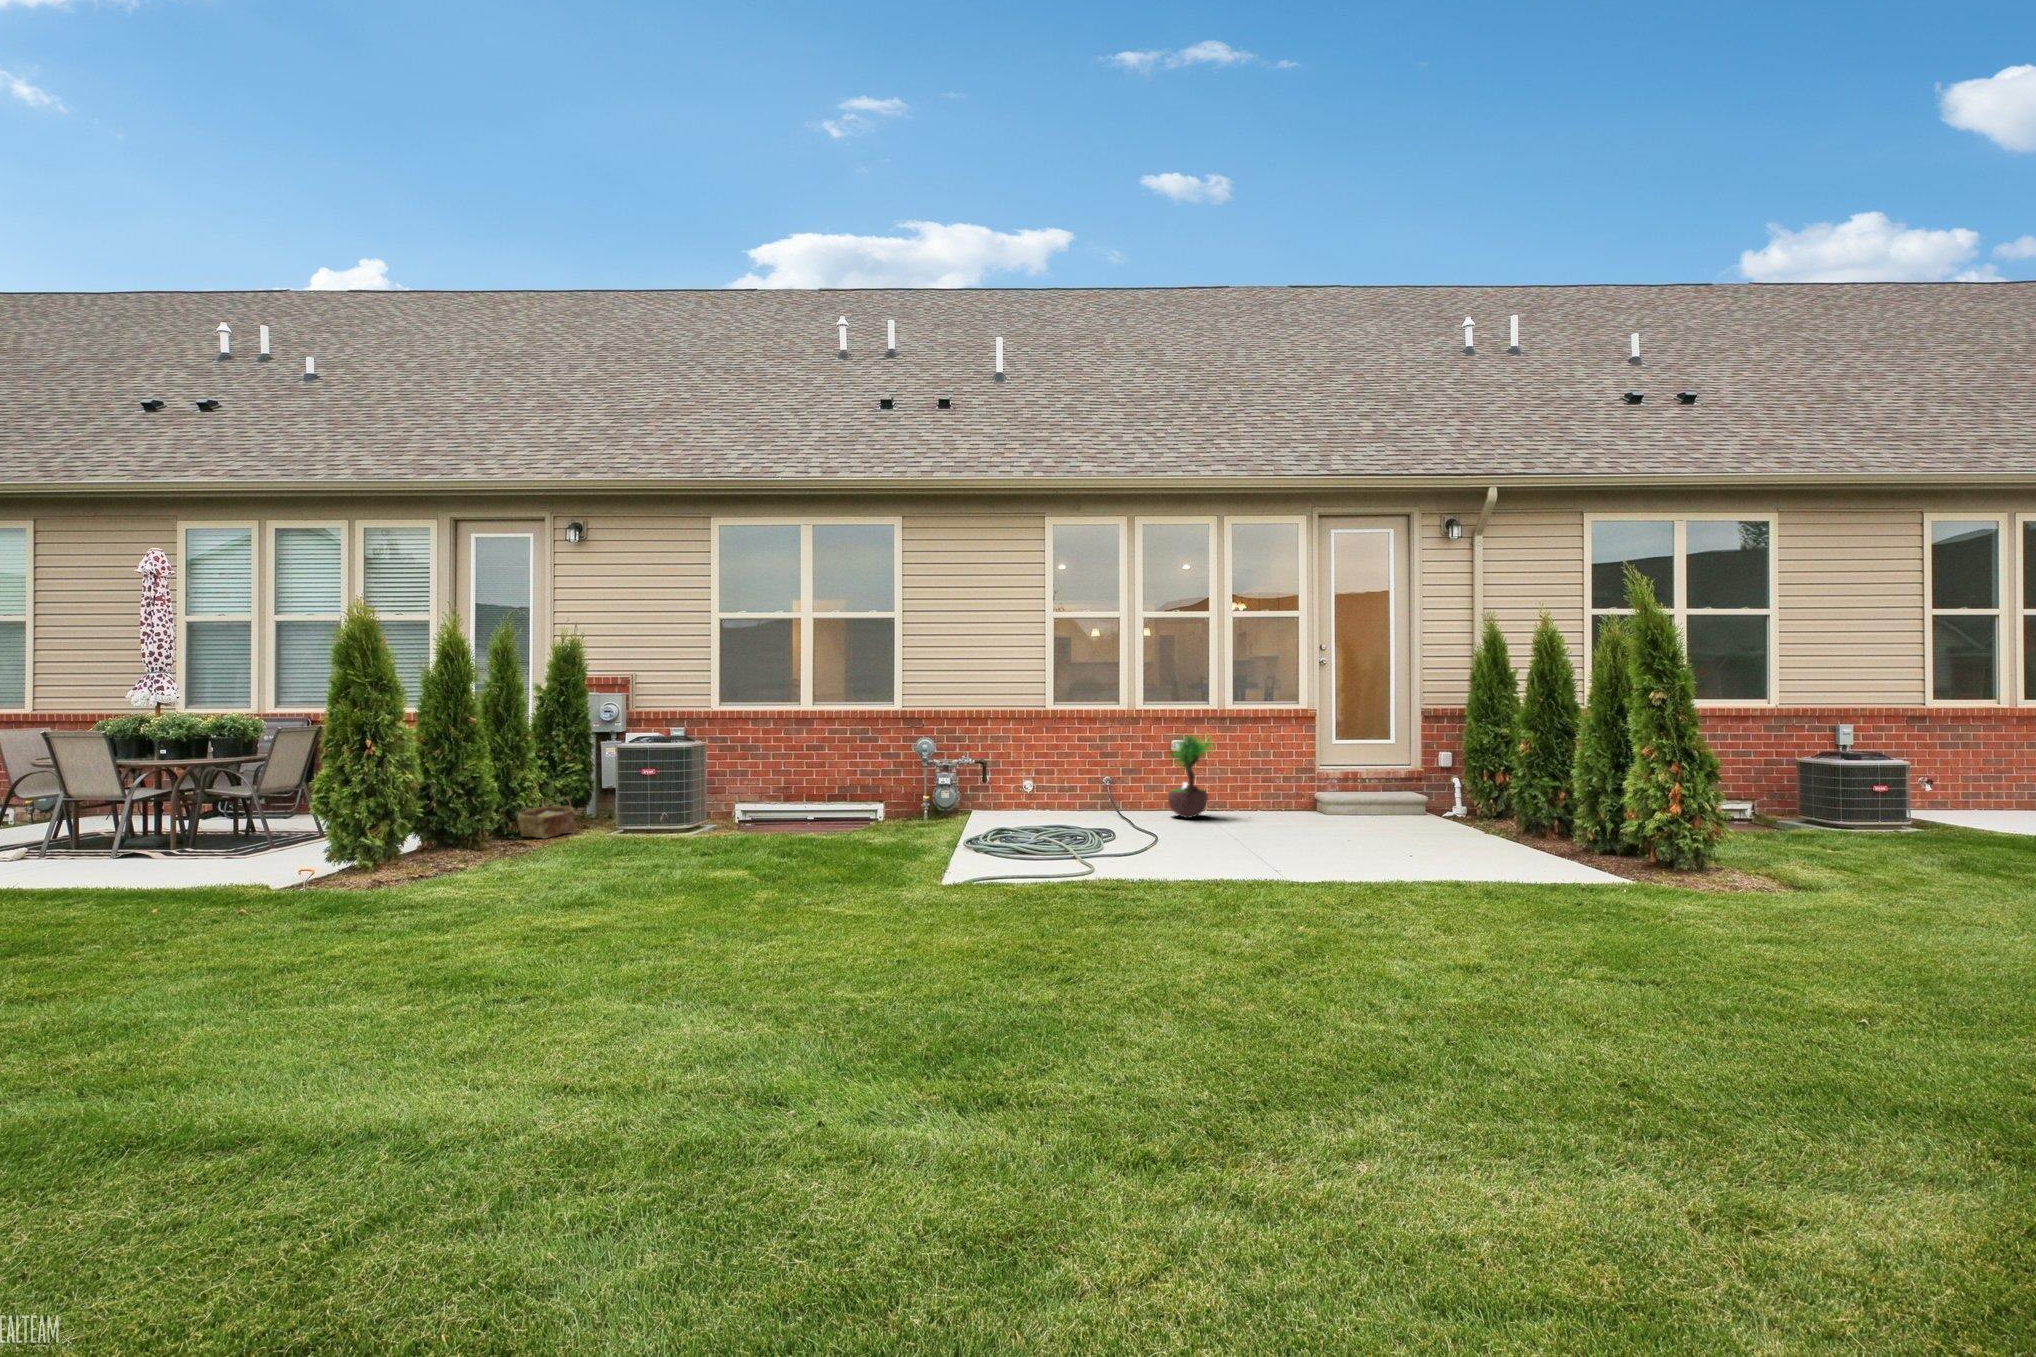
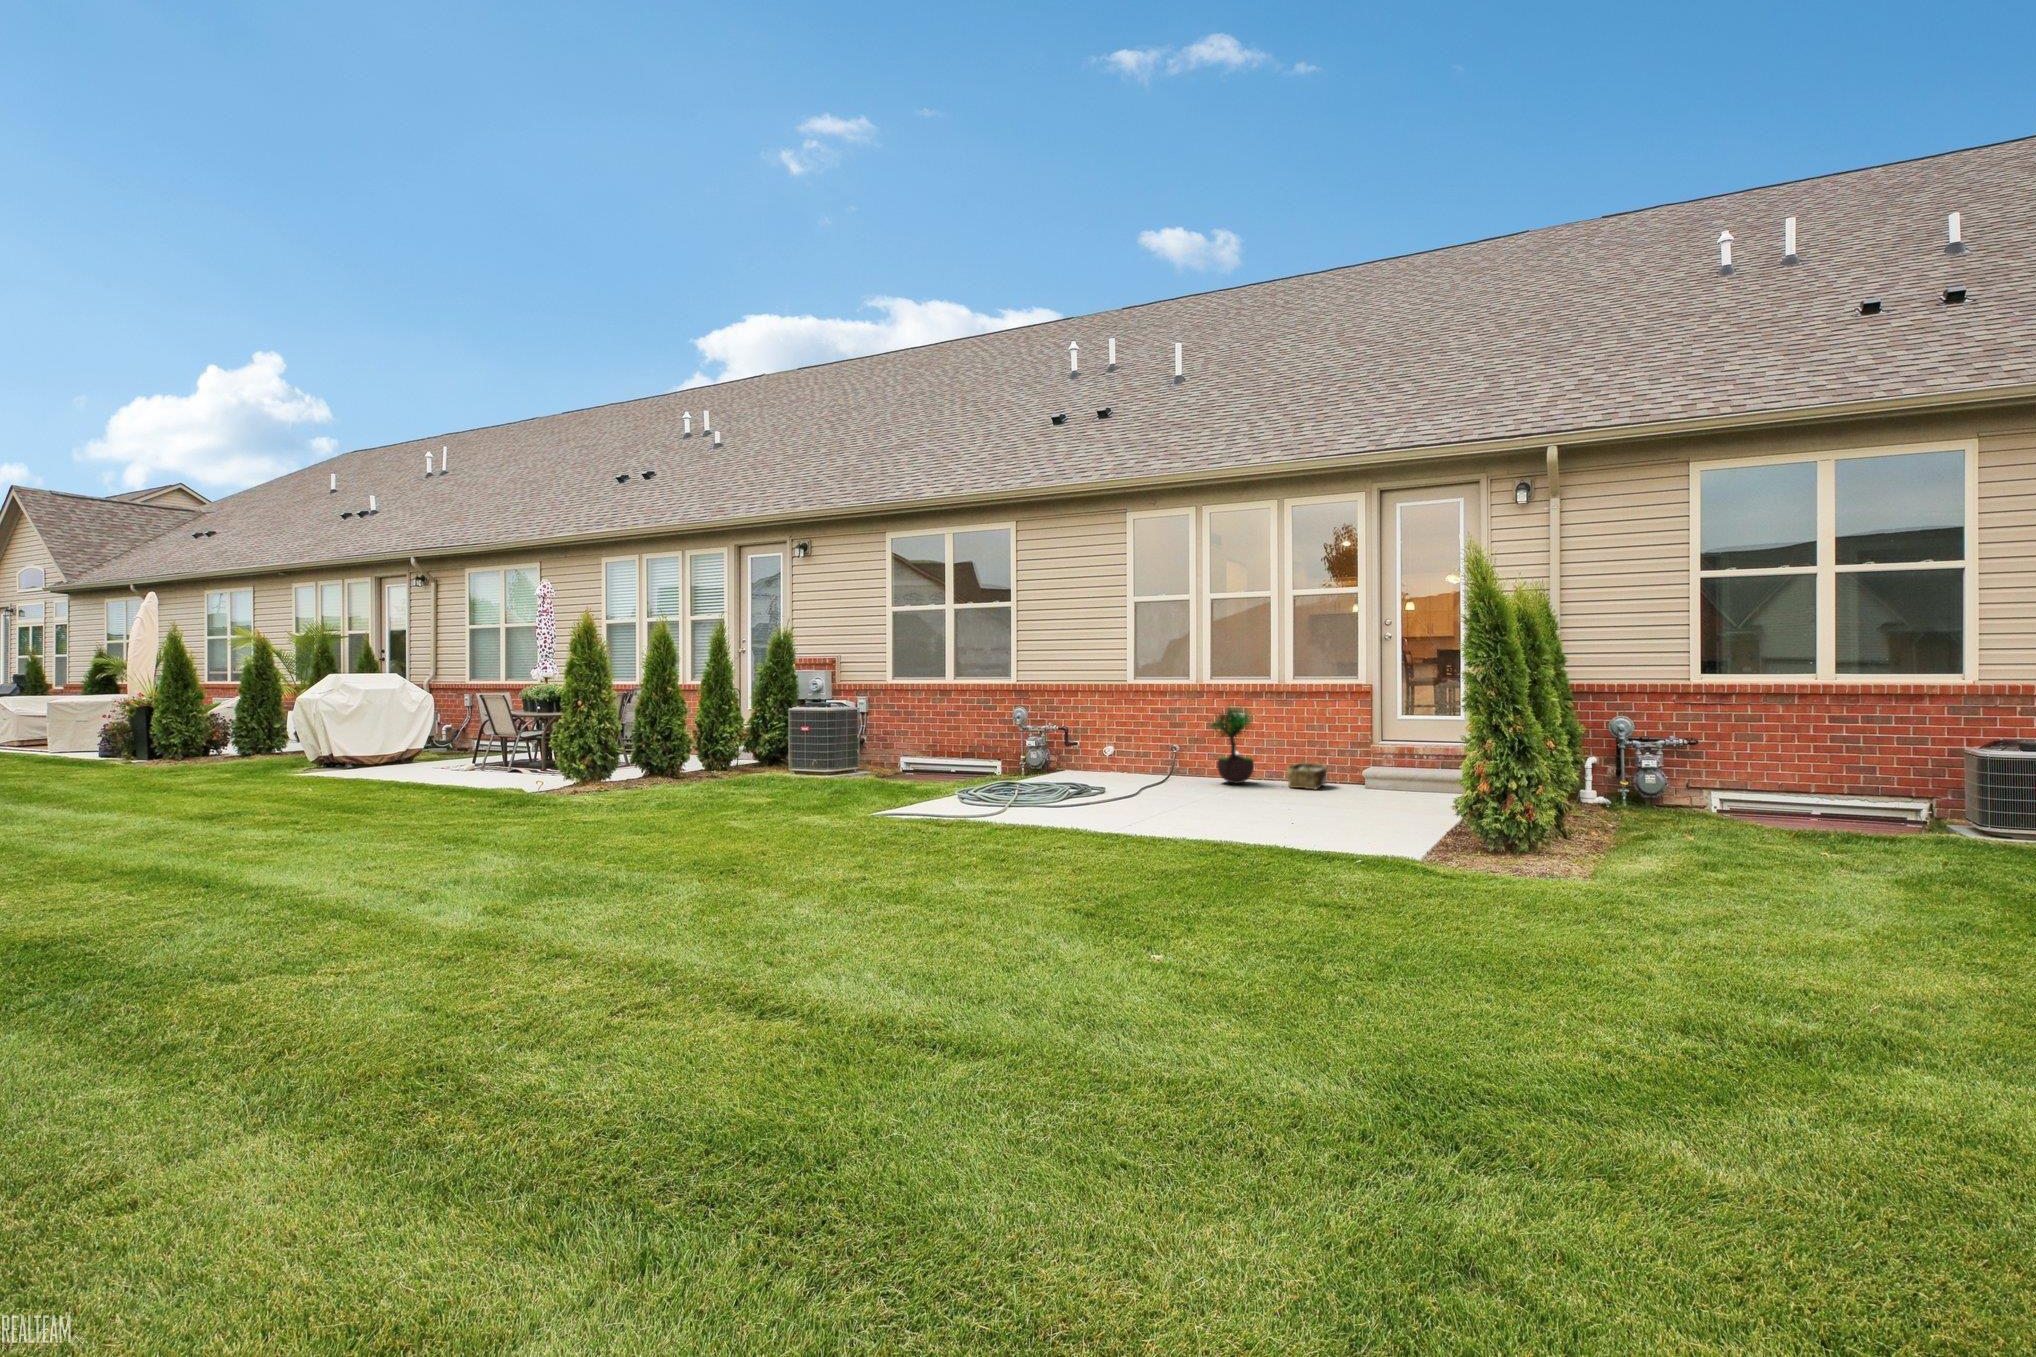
woven basket: present [518,797,575,839] -> present [1287,757,1327,789]

